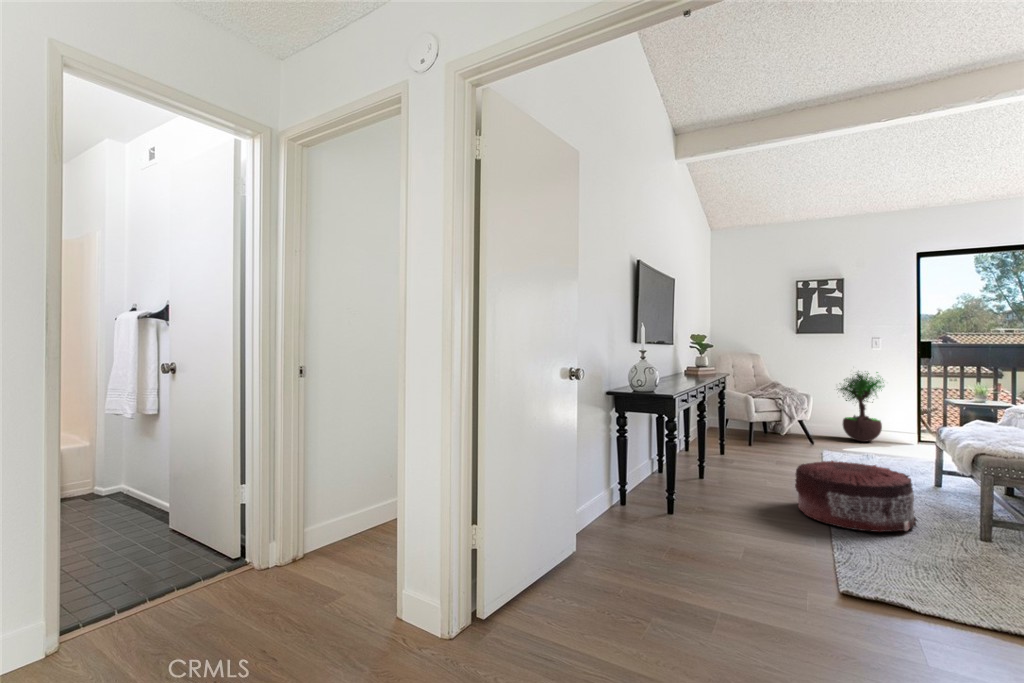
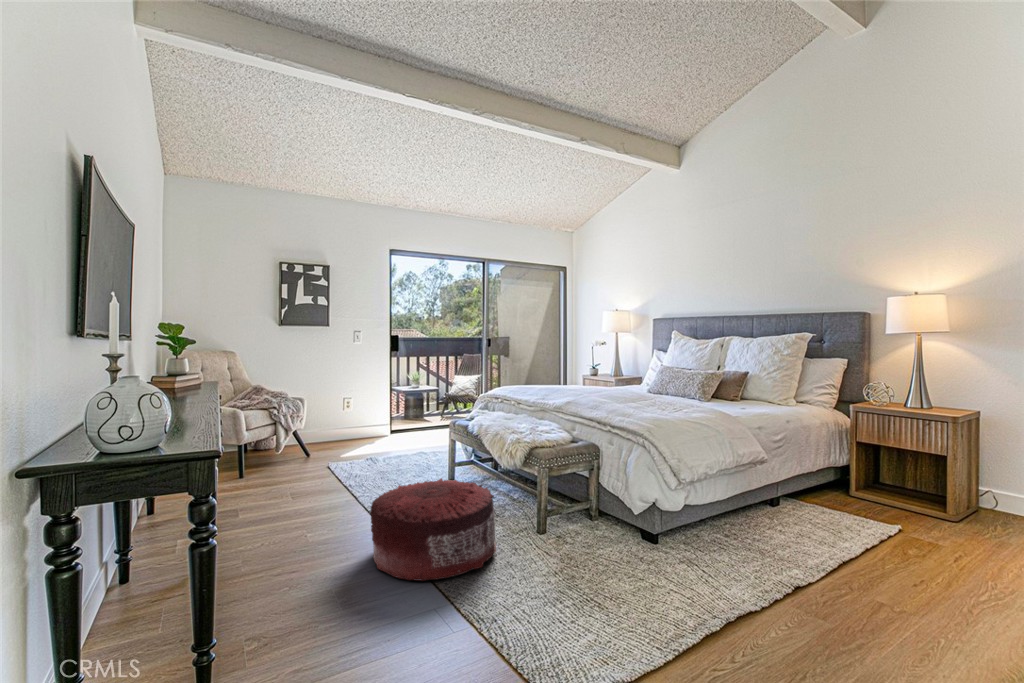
potted tree: present [838,372,884,442] -> none [325,362,374,442]

